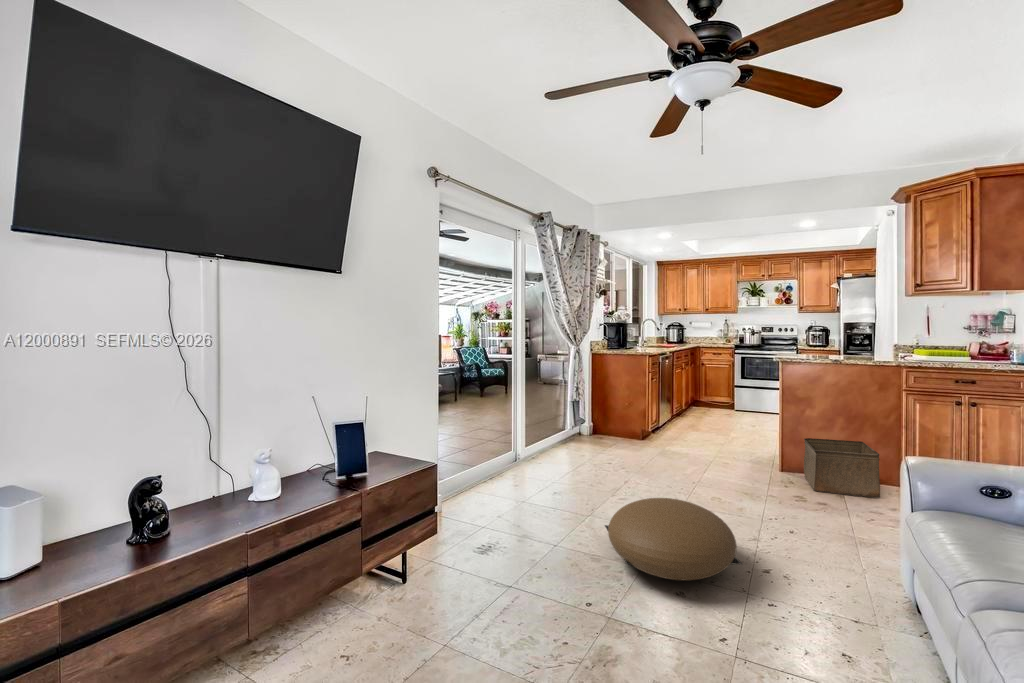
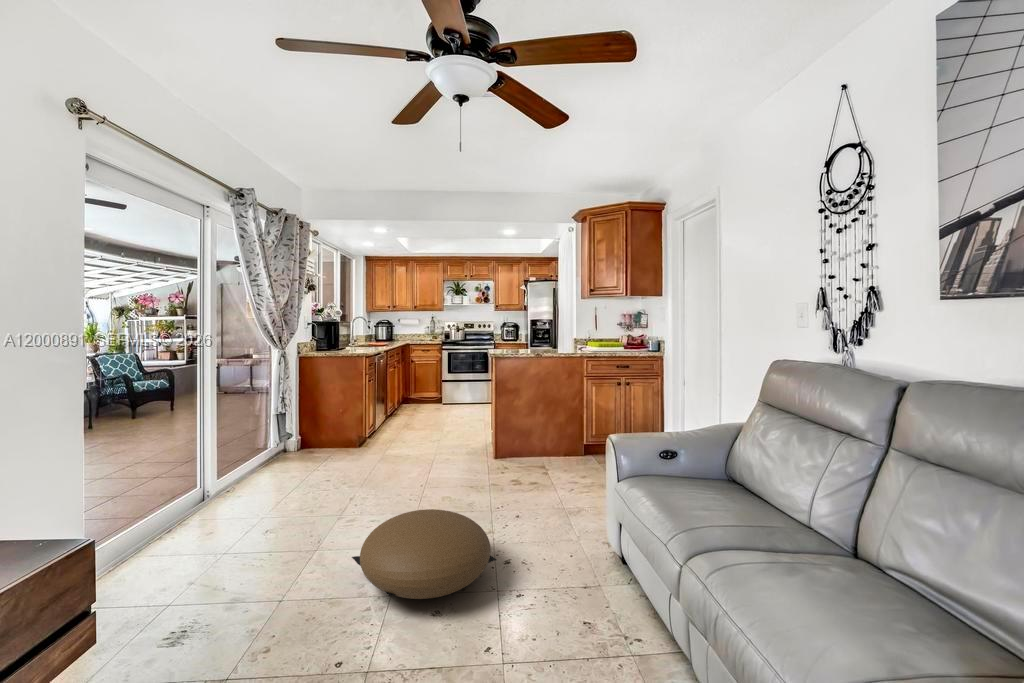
storage bin: present [804,438,880,498] -> none [517,423,574,473]

